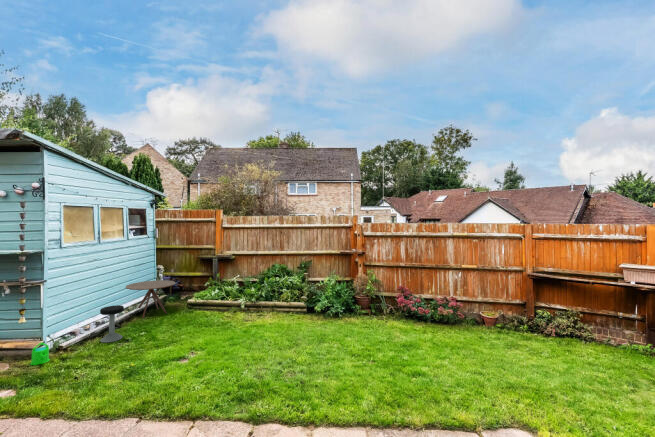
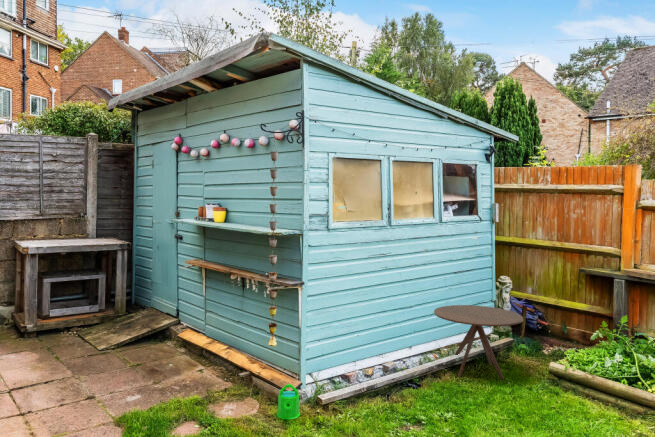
stool: present [100,305,124,343] -> none [375,345,413,414]

